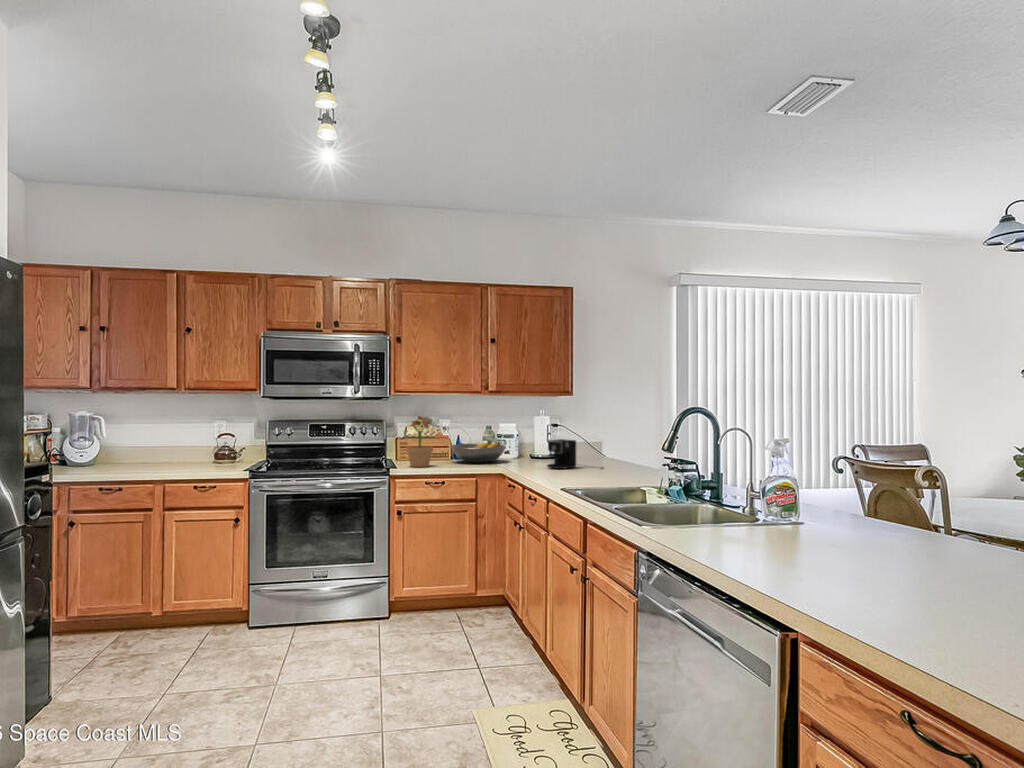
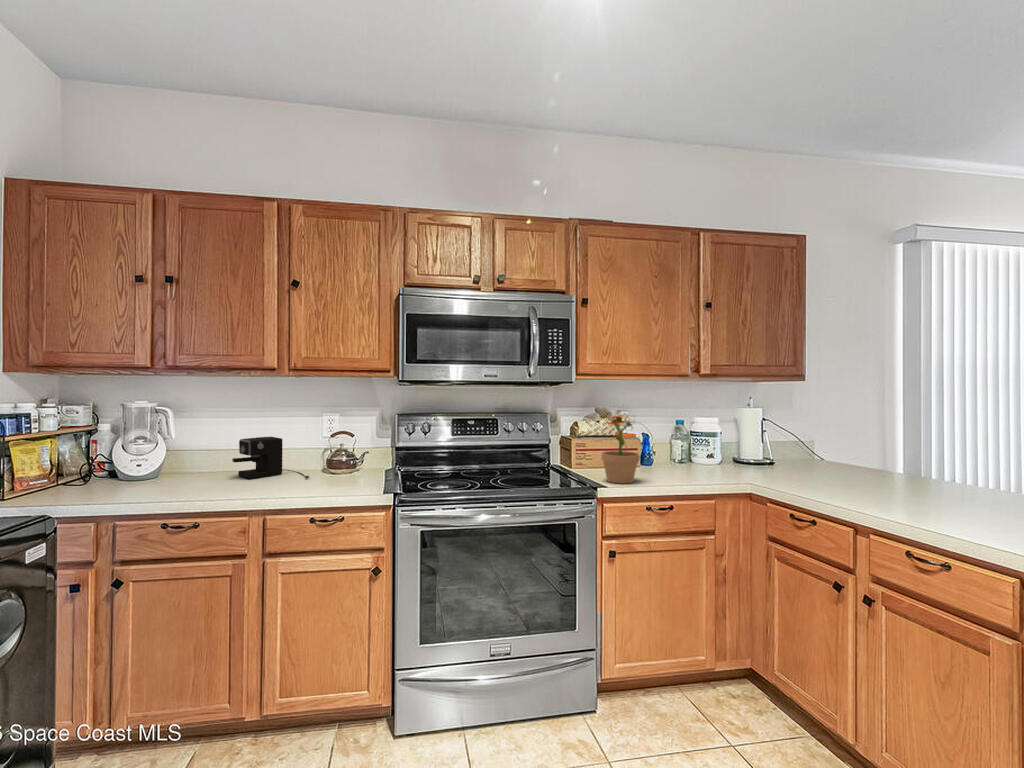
coffee maker: present [547,439,603,469] -> present [232,437,309,478]
fruit bowl: present [451,442,506,463] -> none [647,445,727,474]

